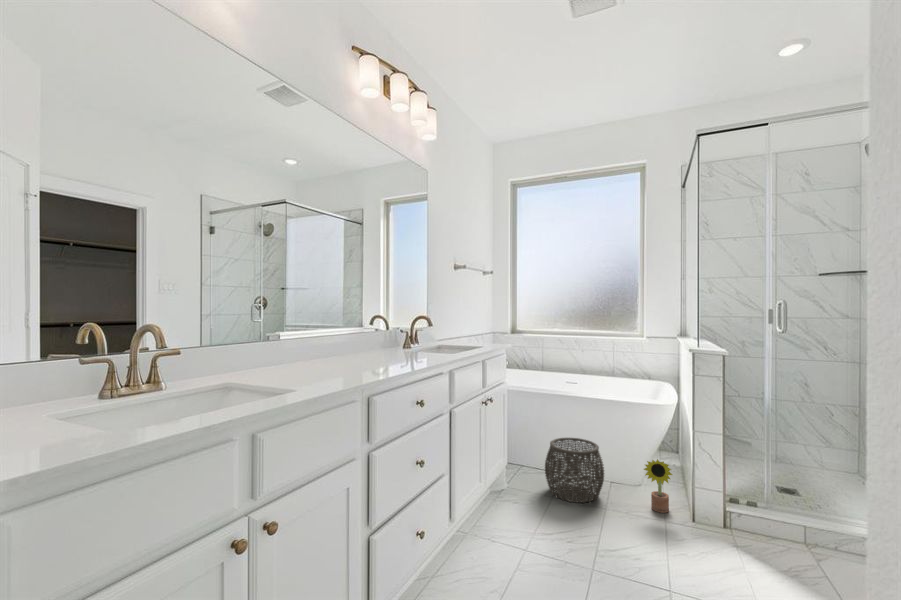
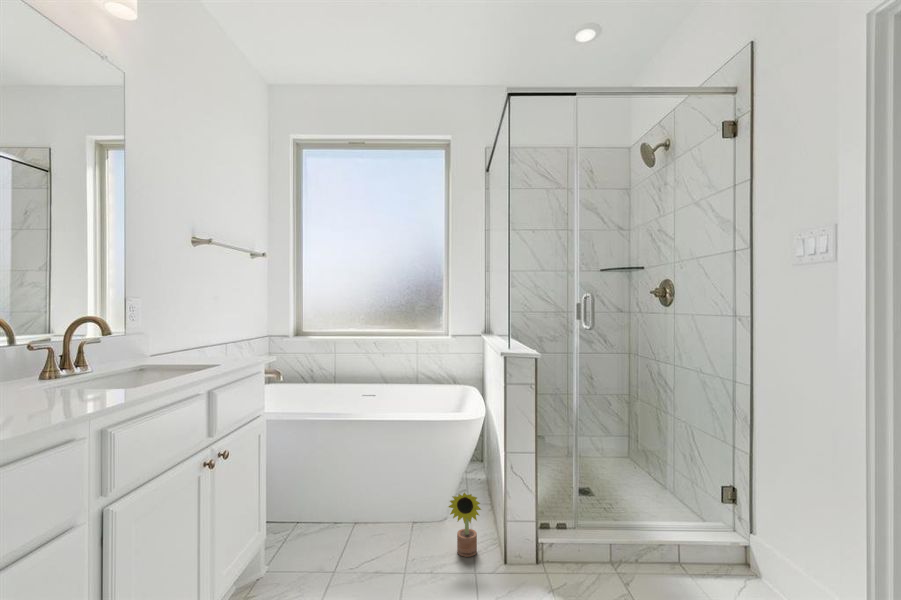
woven basket: present [545,438,604,503] -> none [323,474,402,568]

